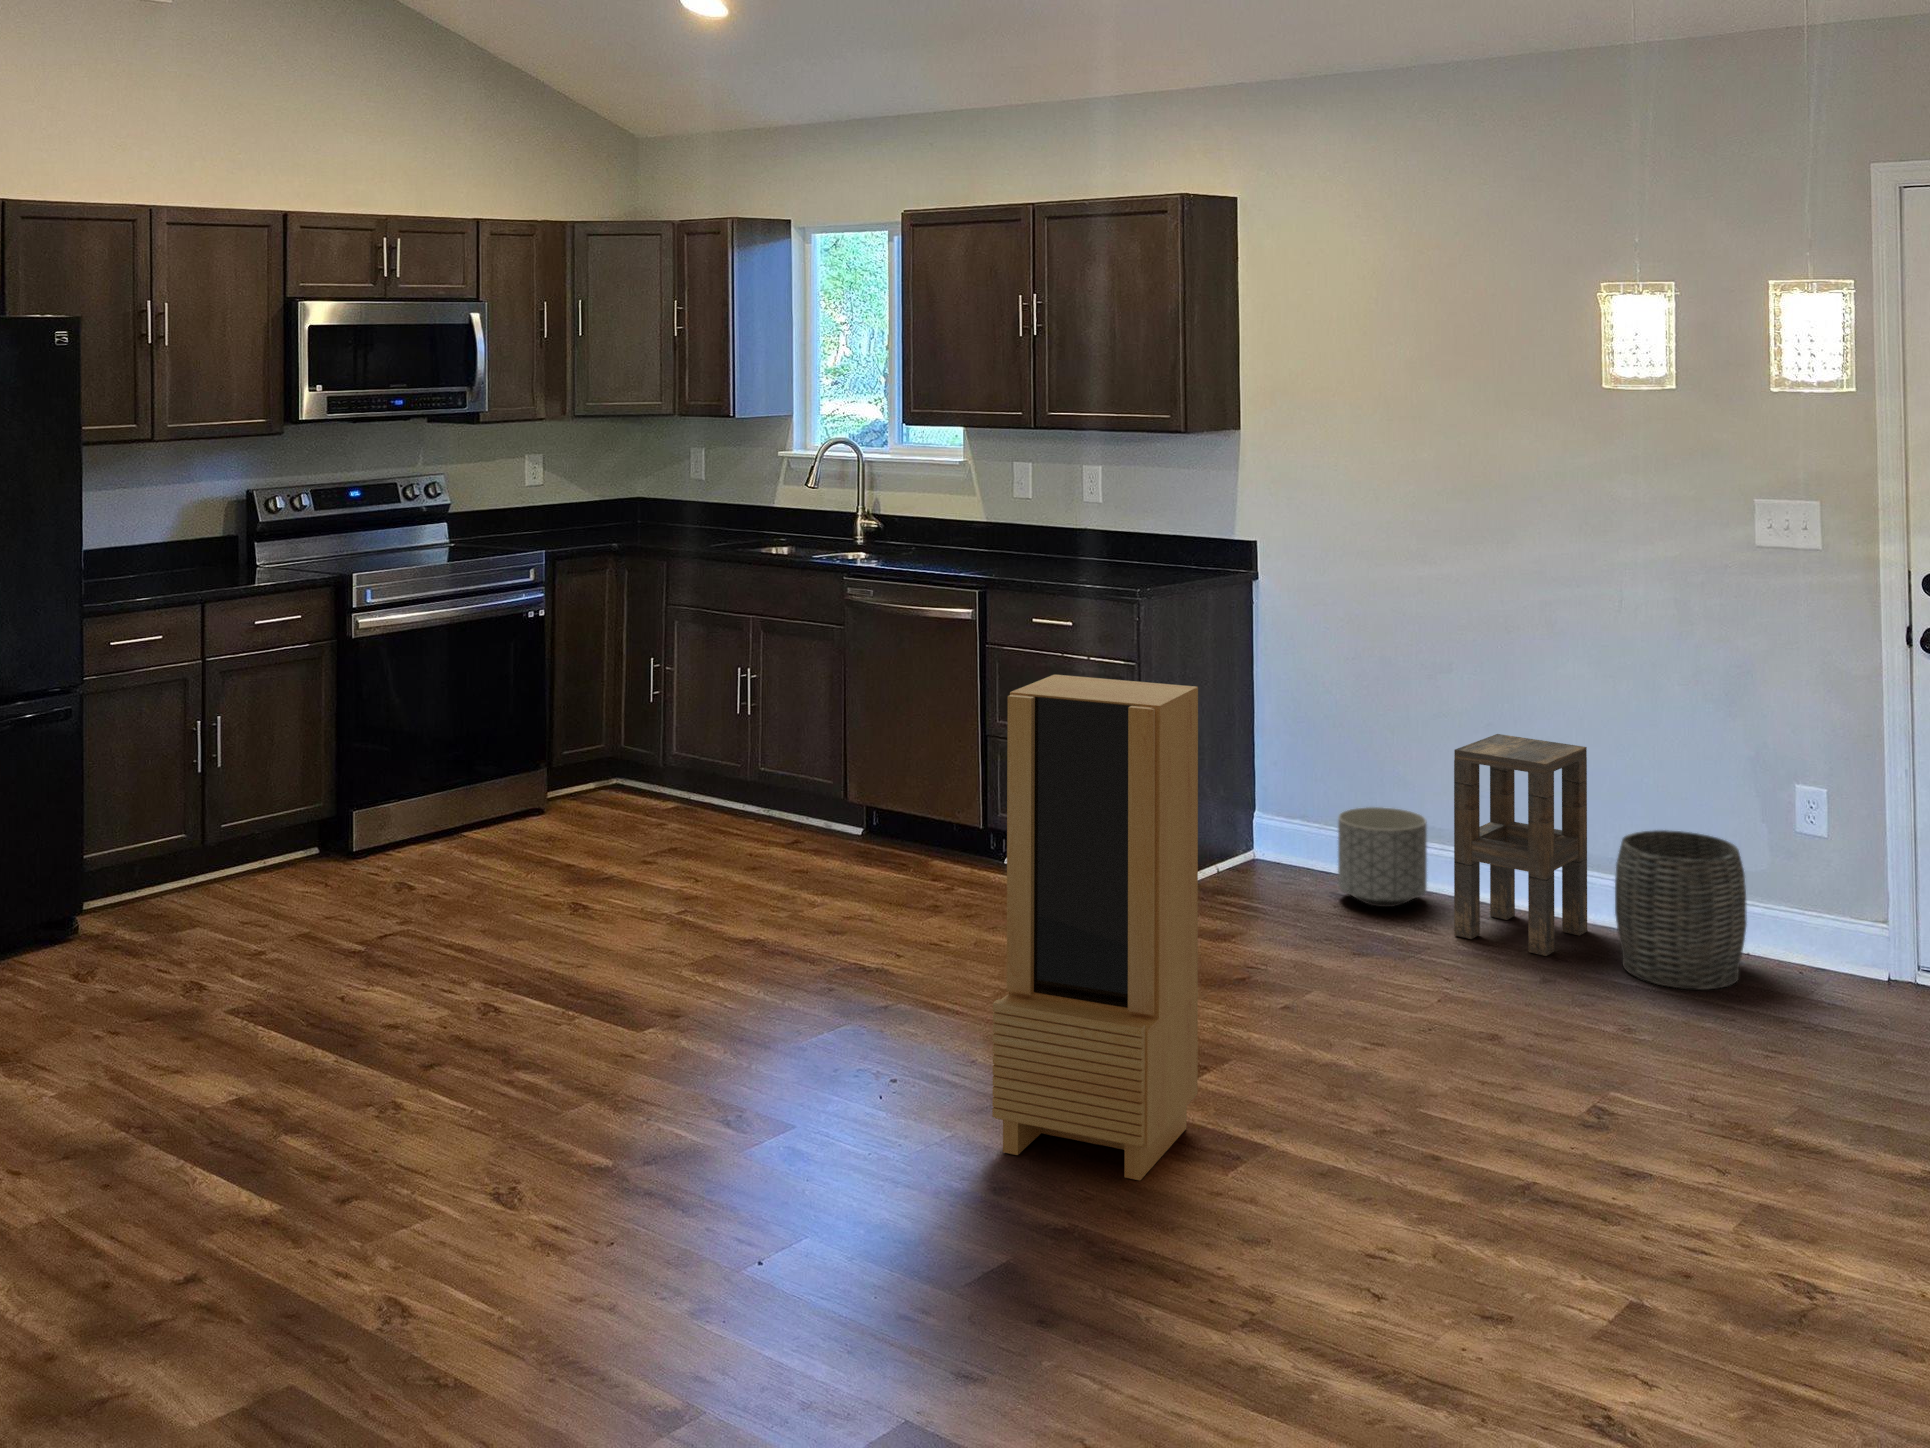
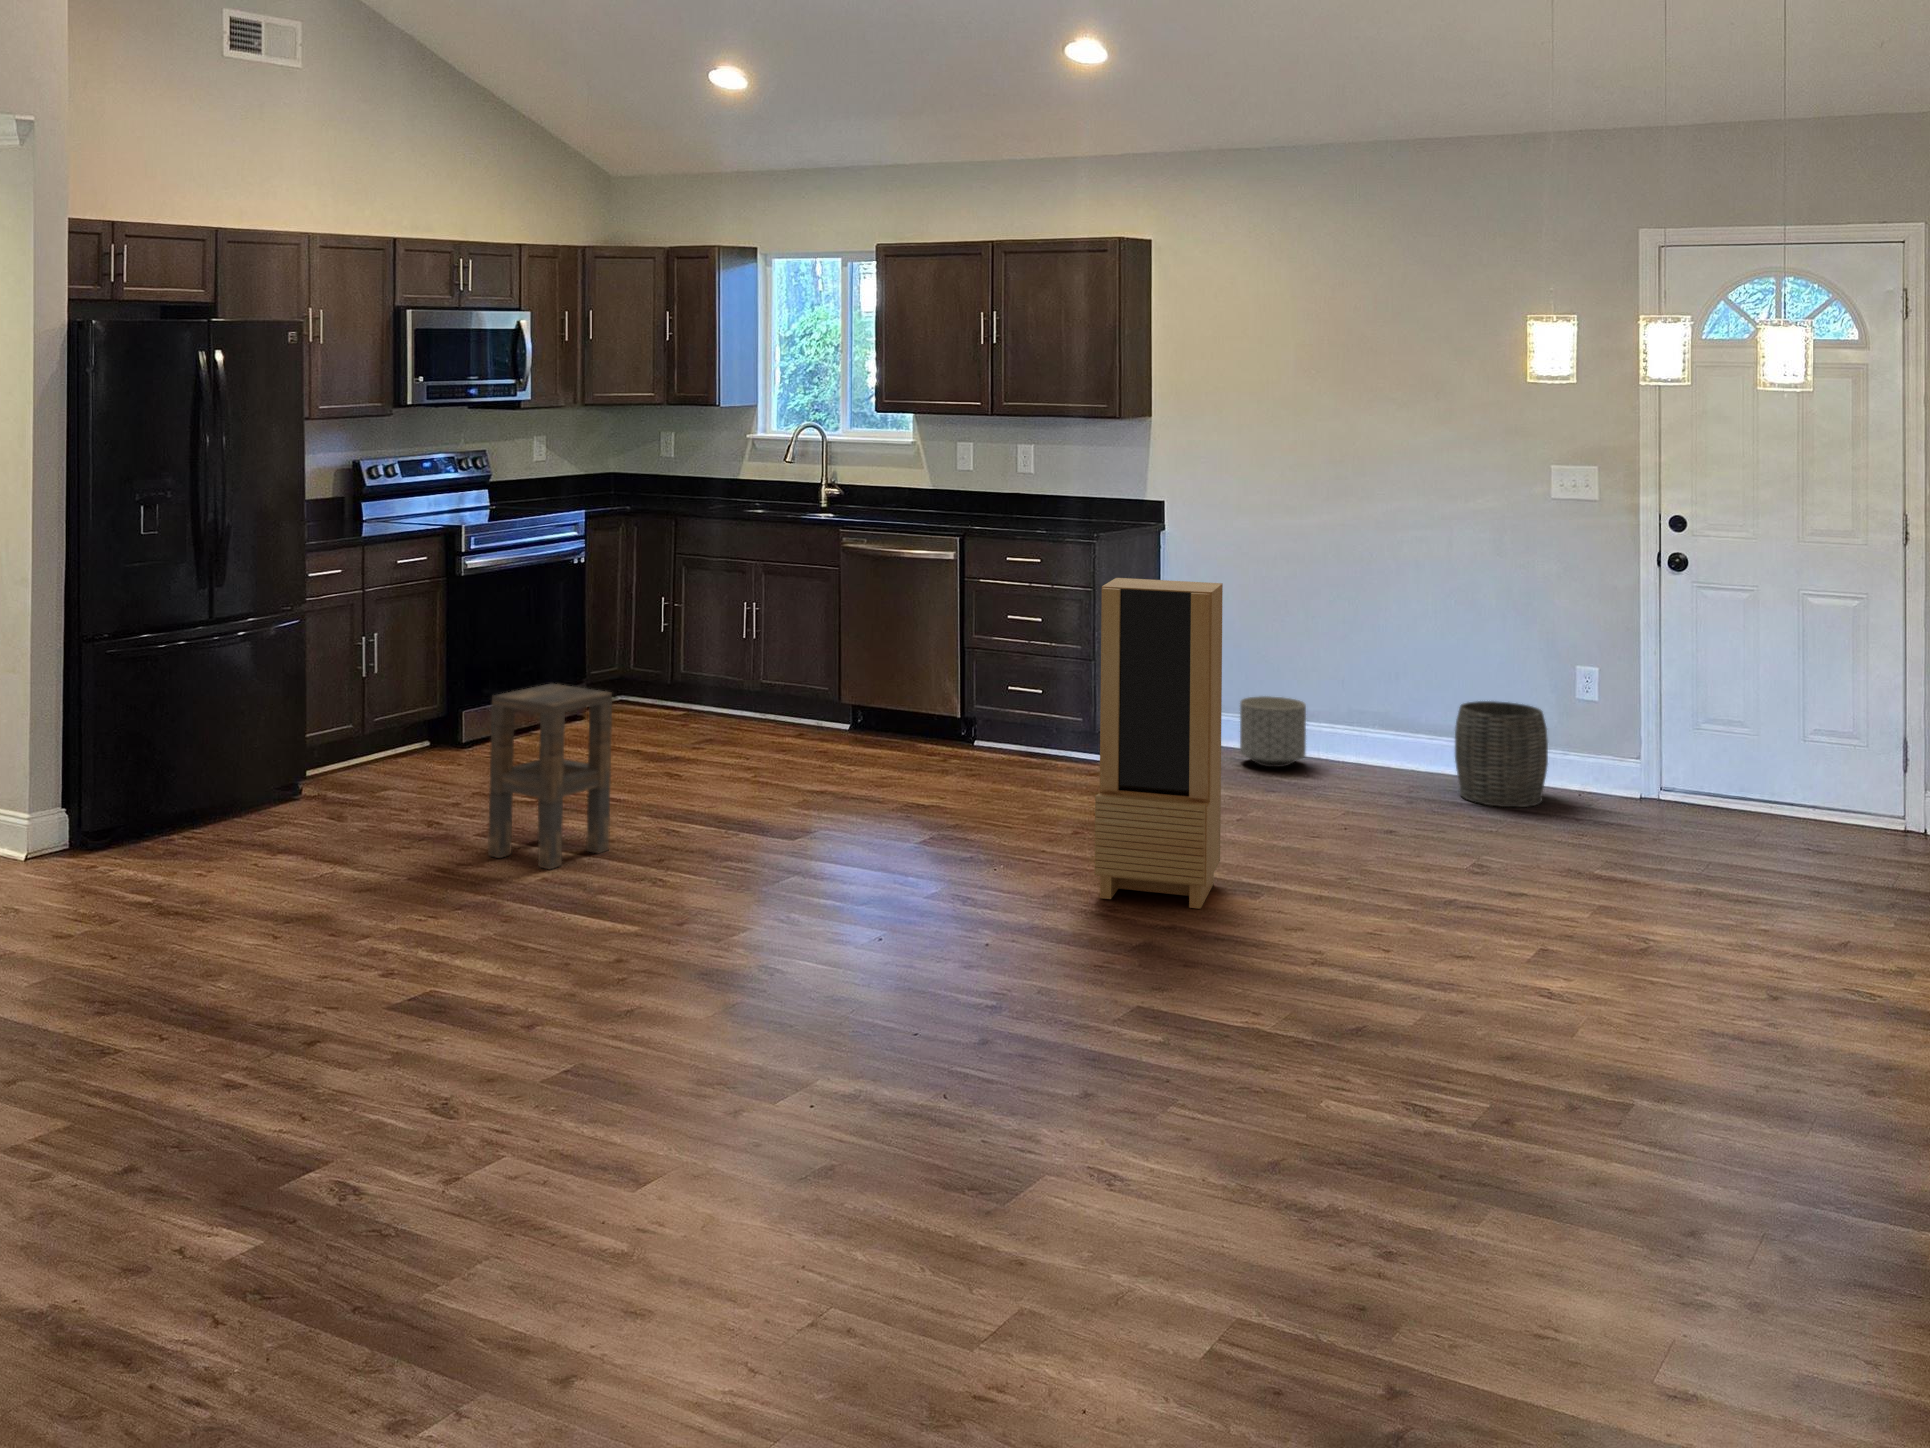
side table: present [1454,734,1587,956] -> present [488,684,612,869]

